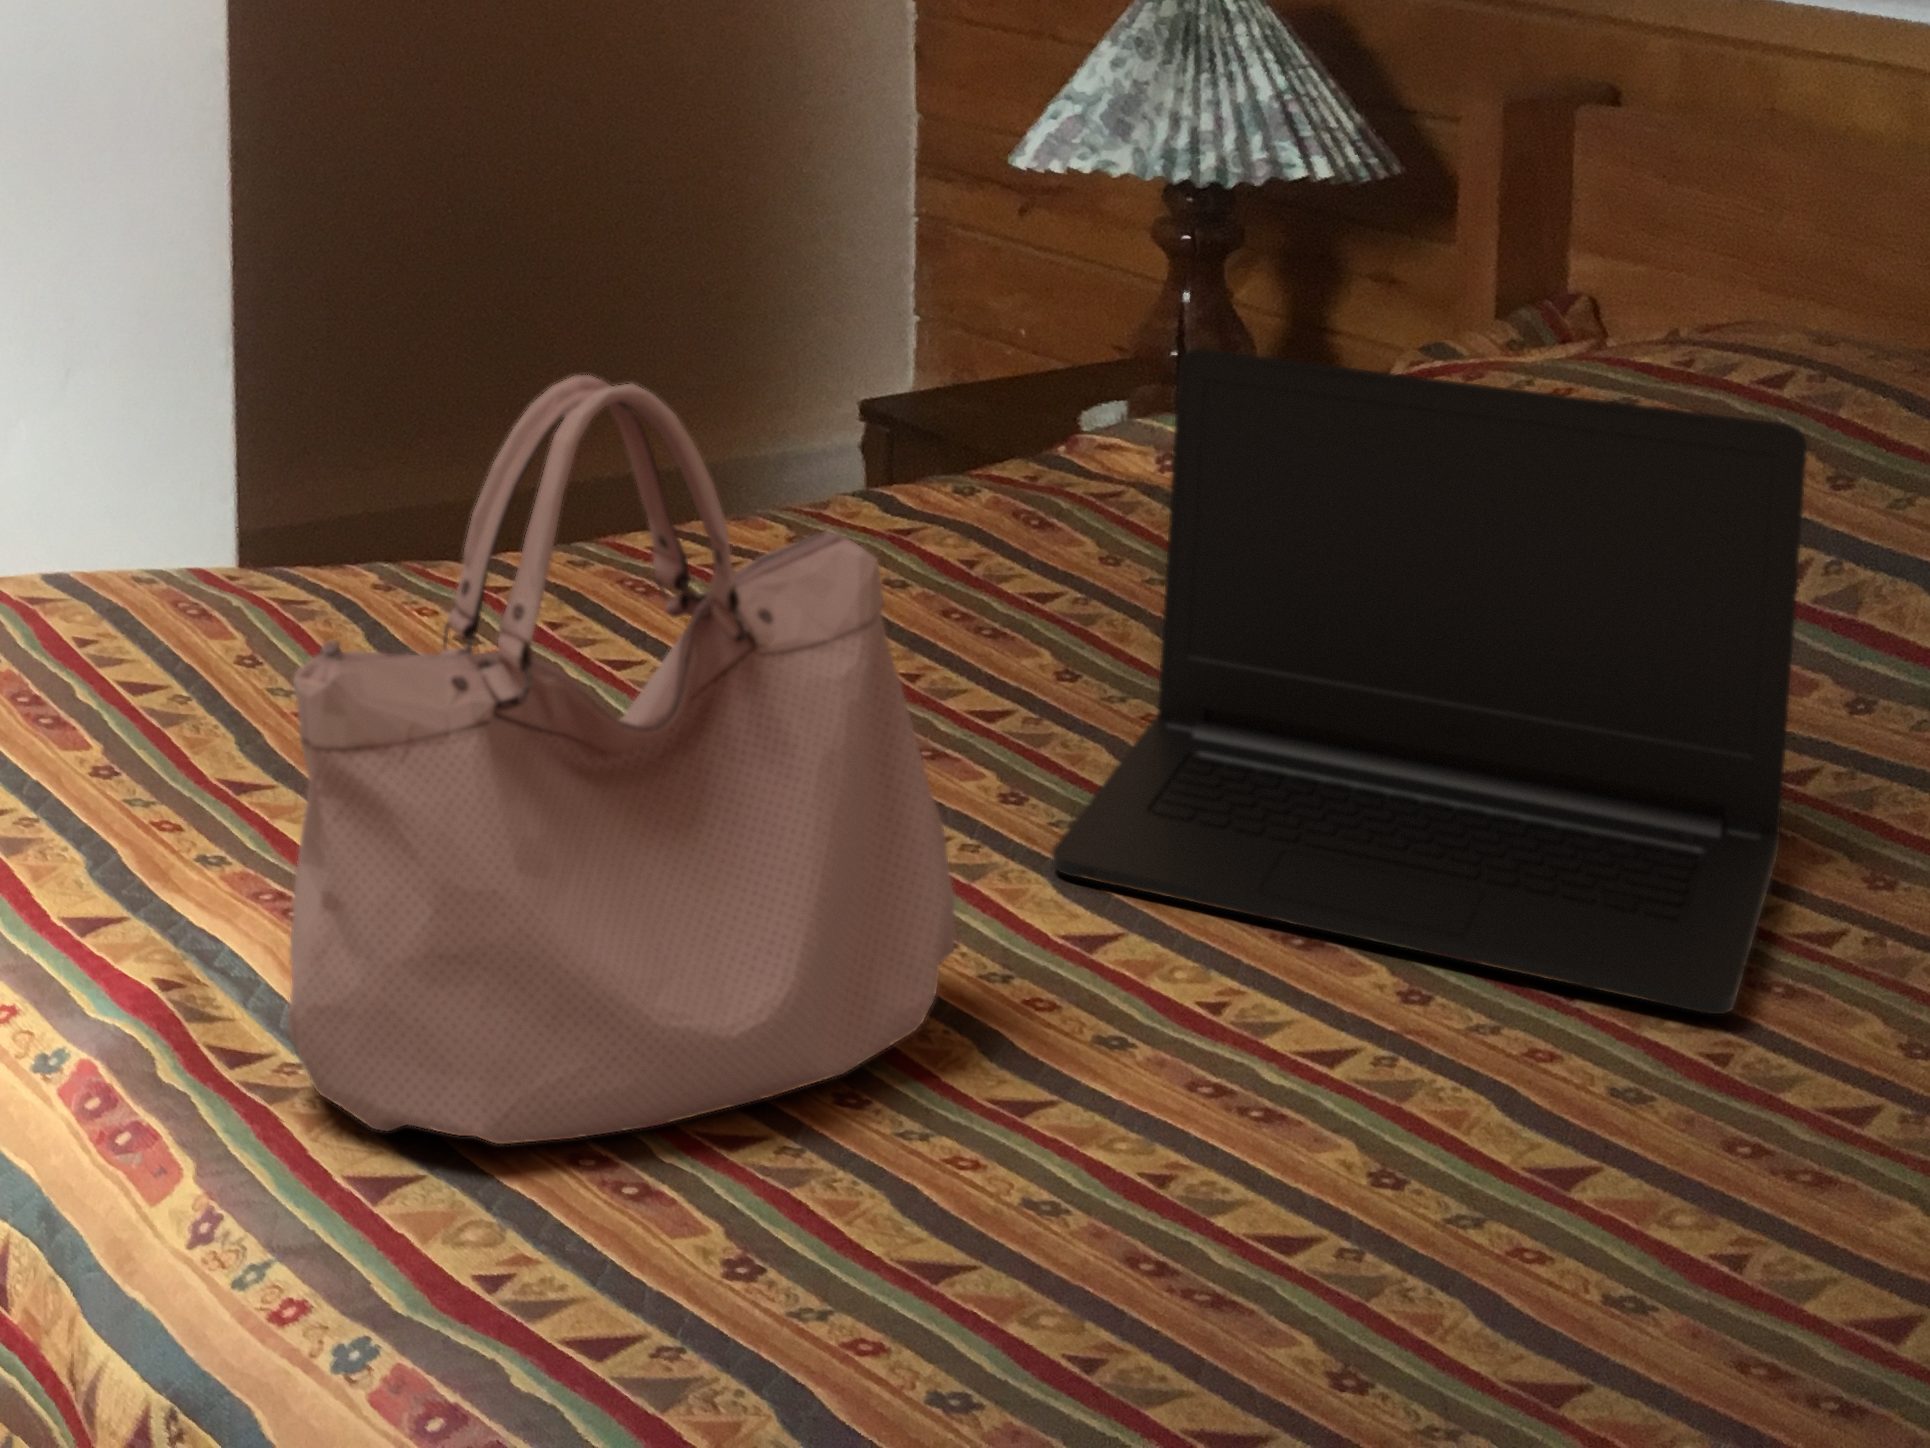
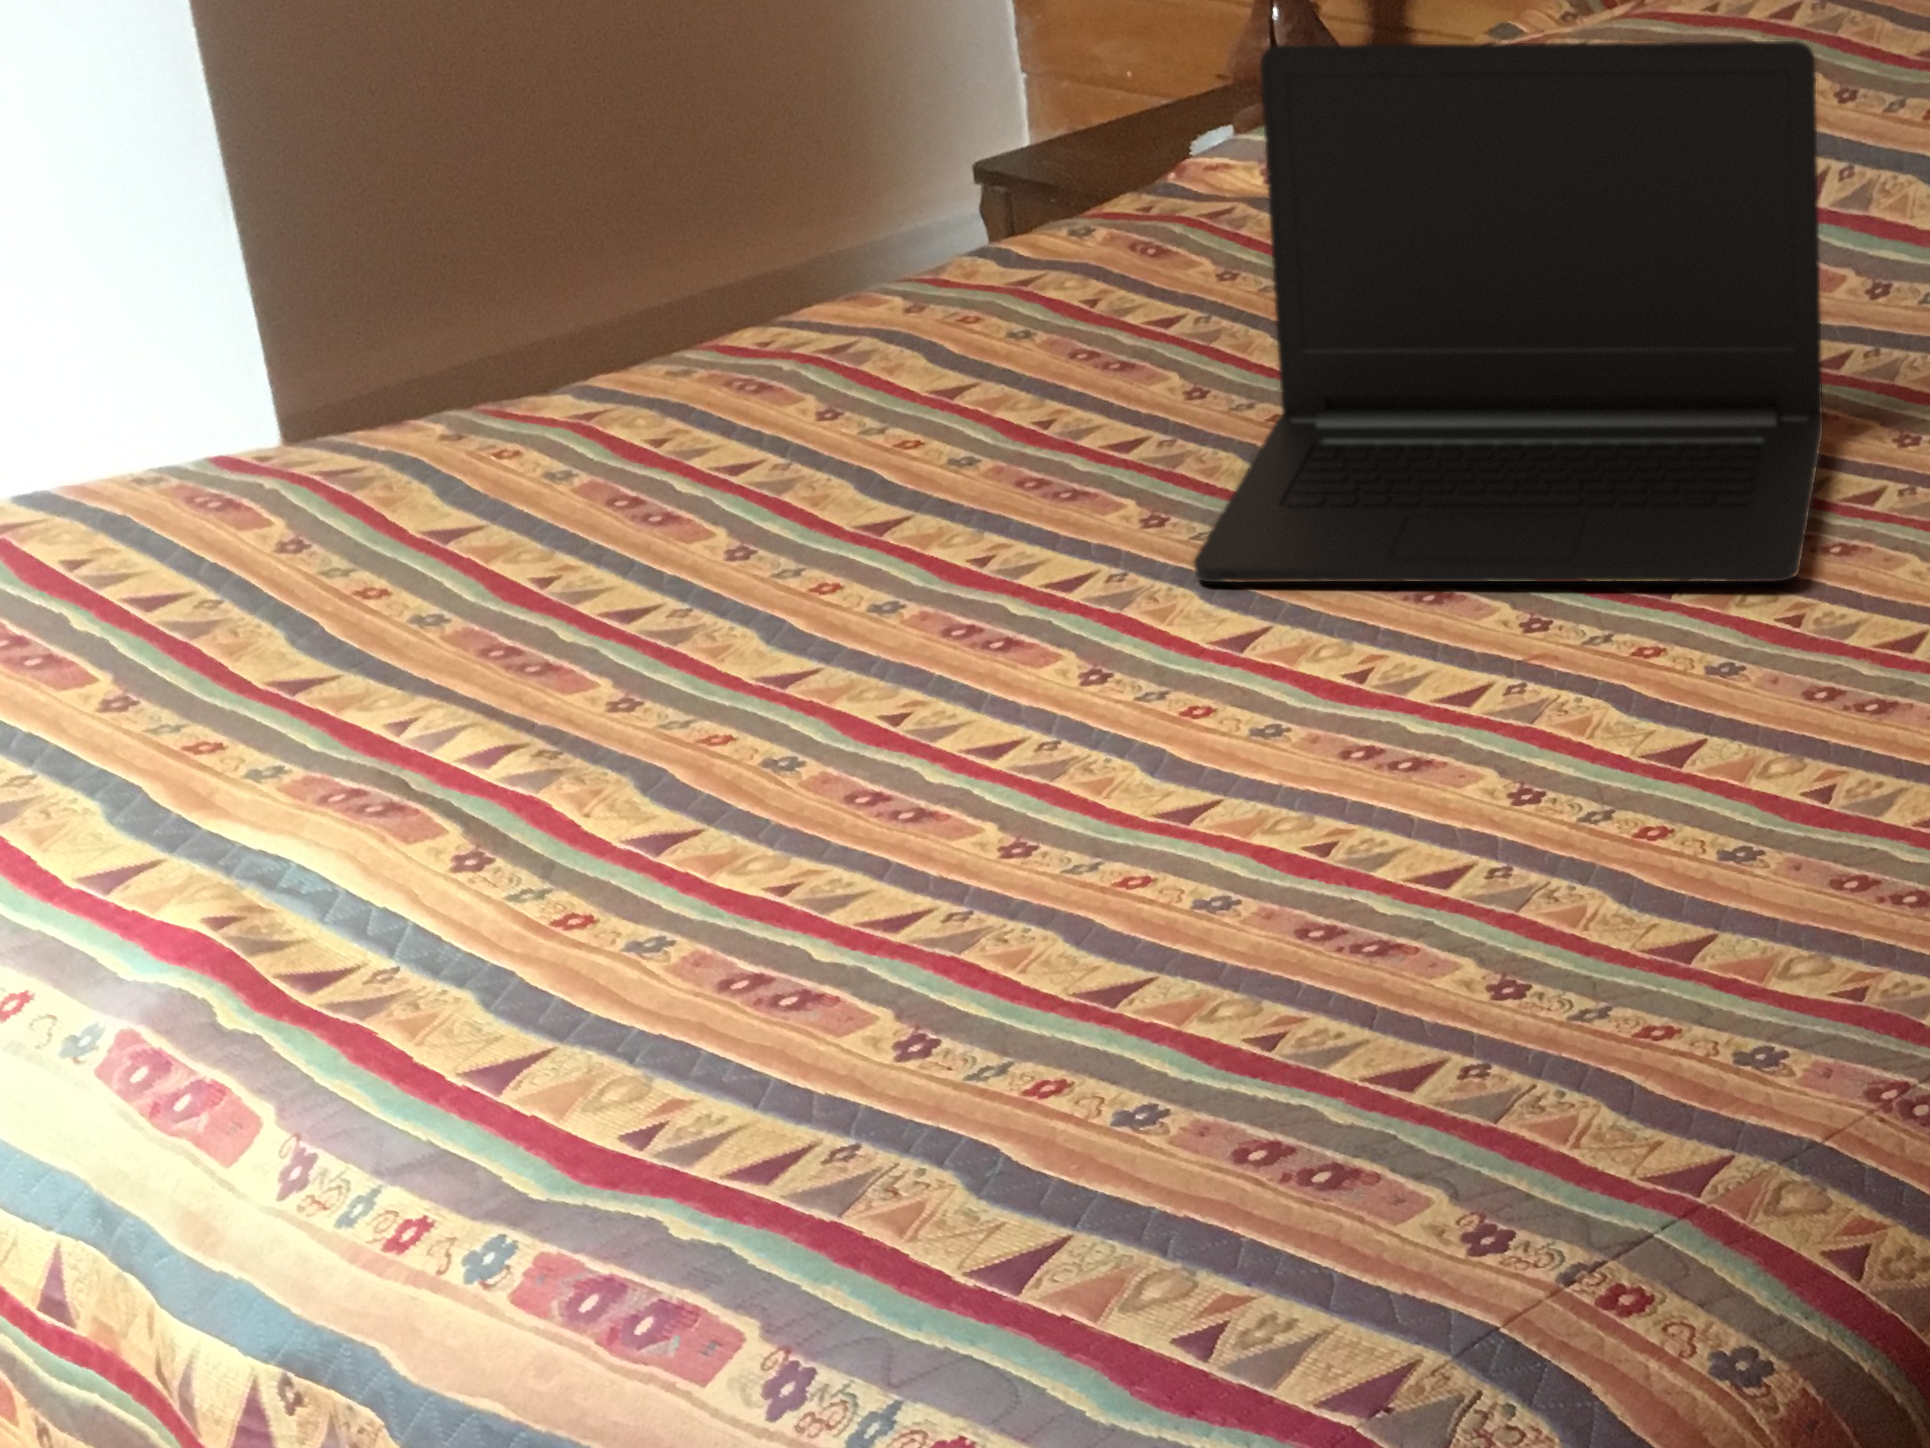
handbag: present [288,375,955,1144] -> none [303,148,1102,1014]

